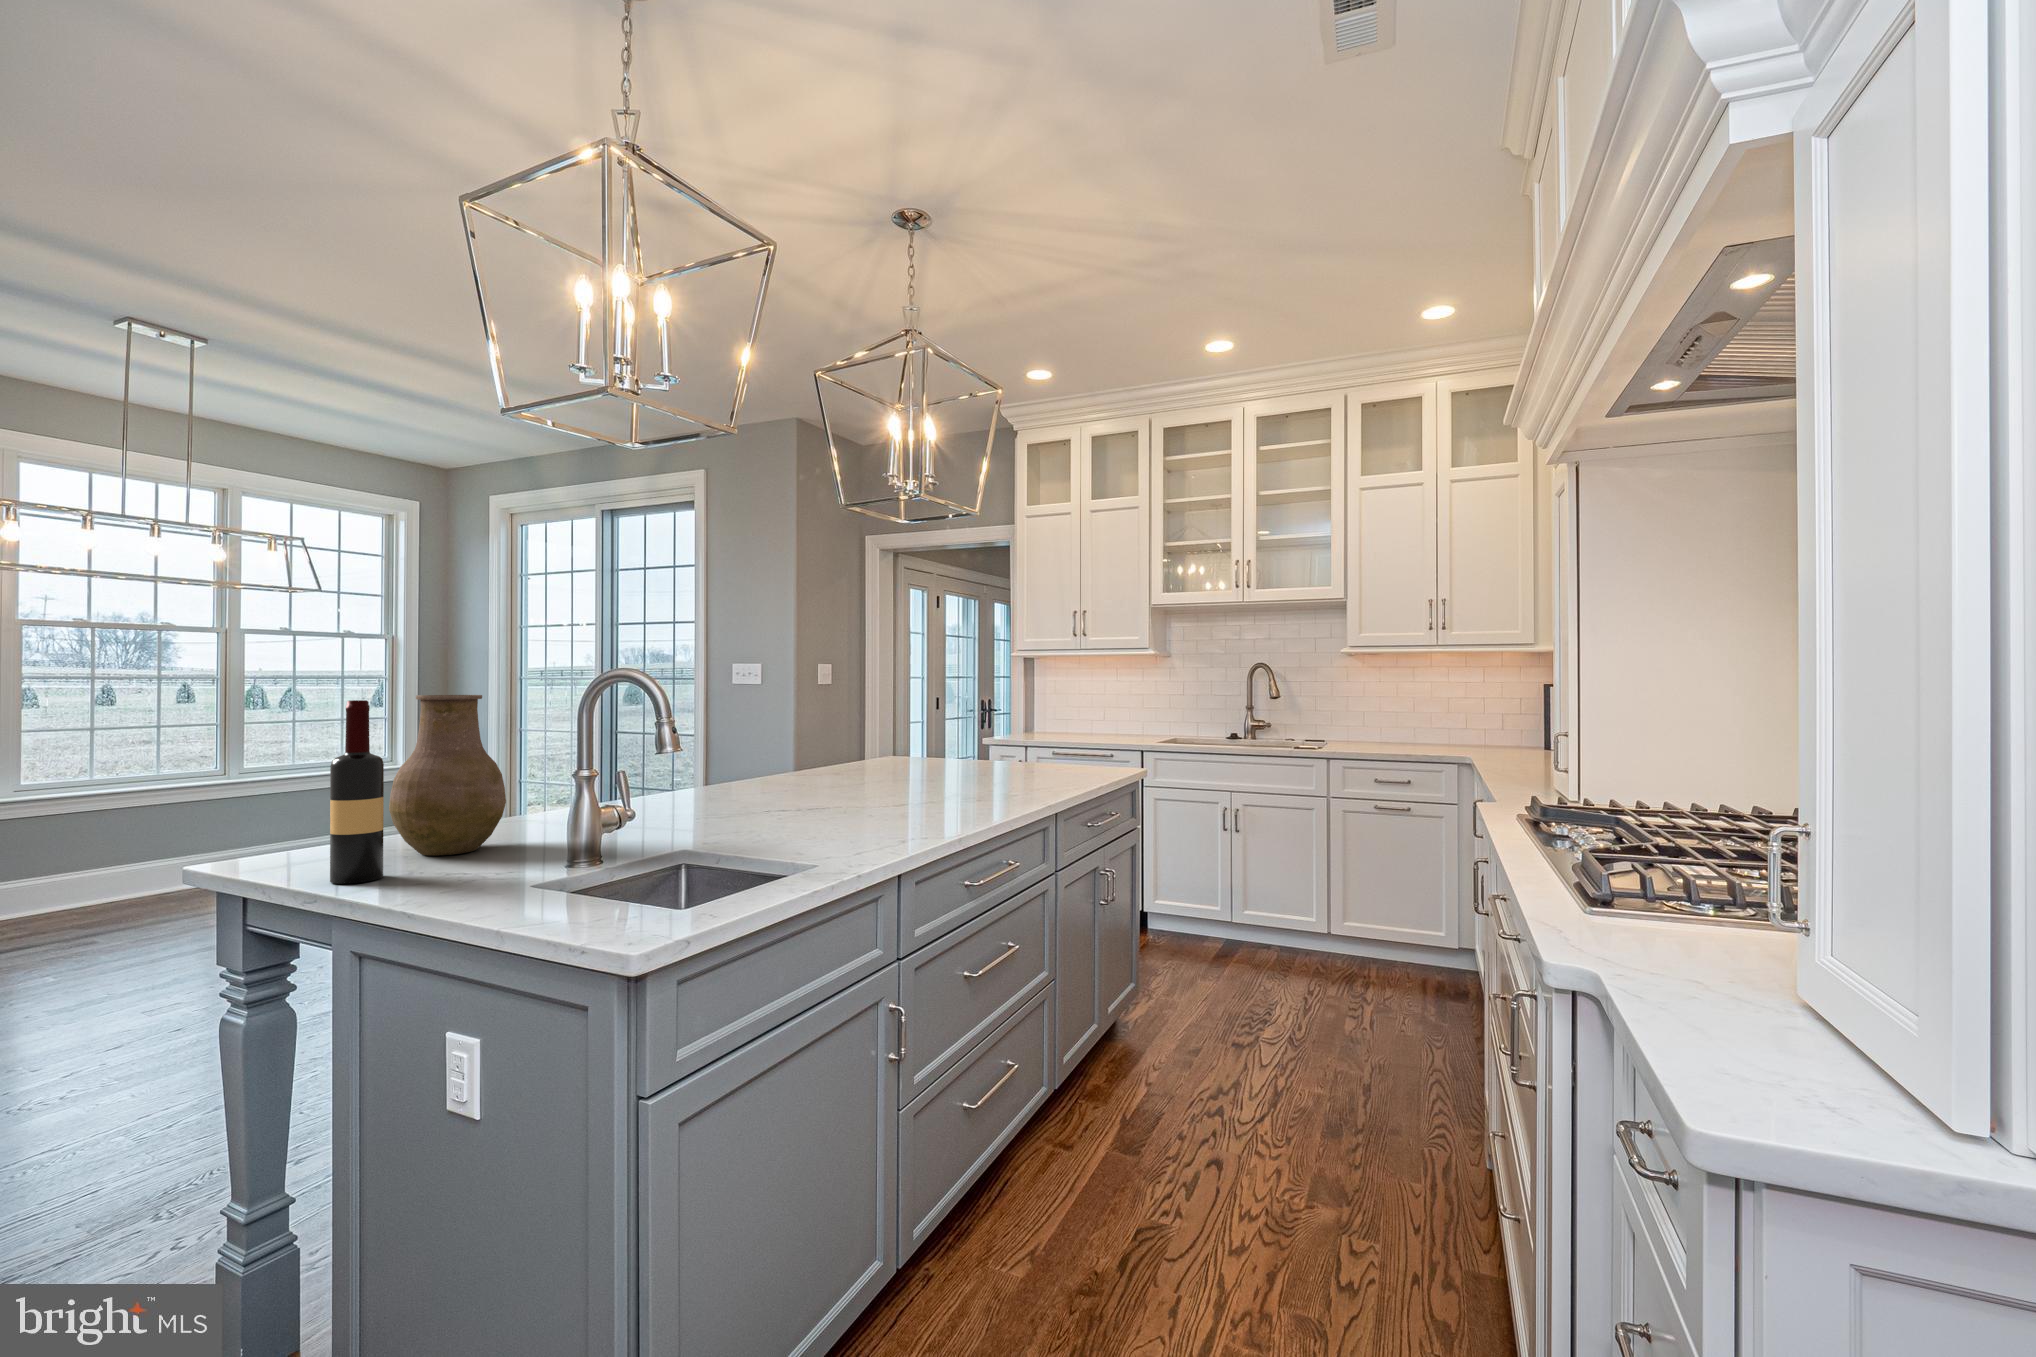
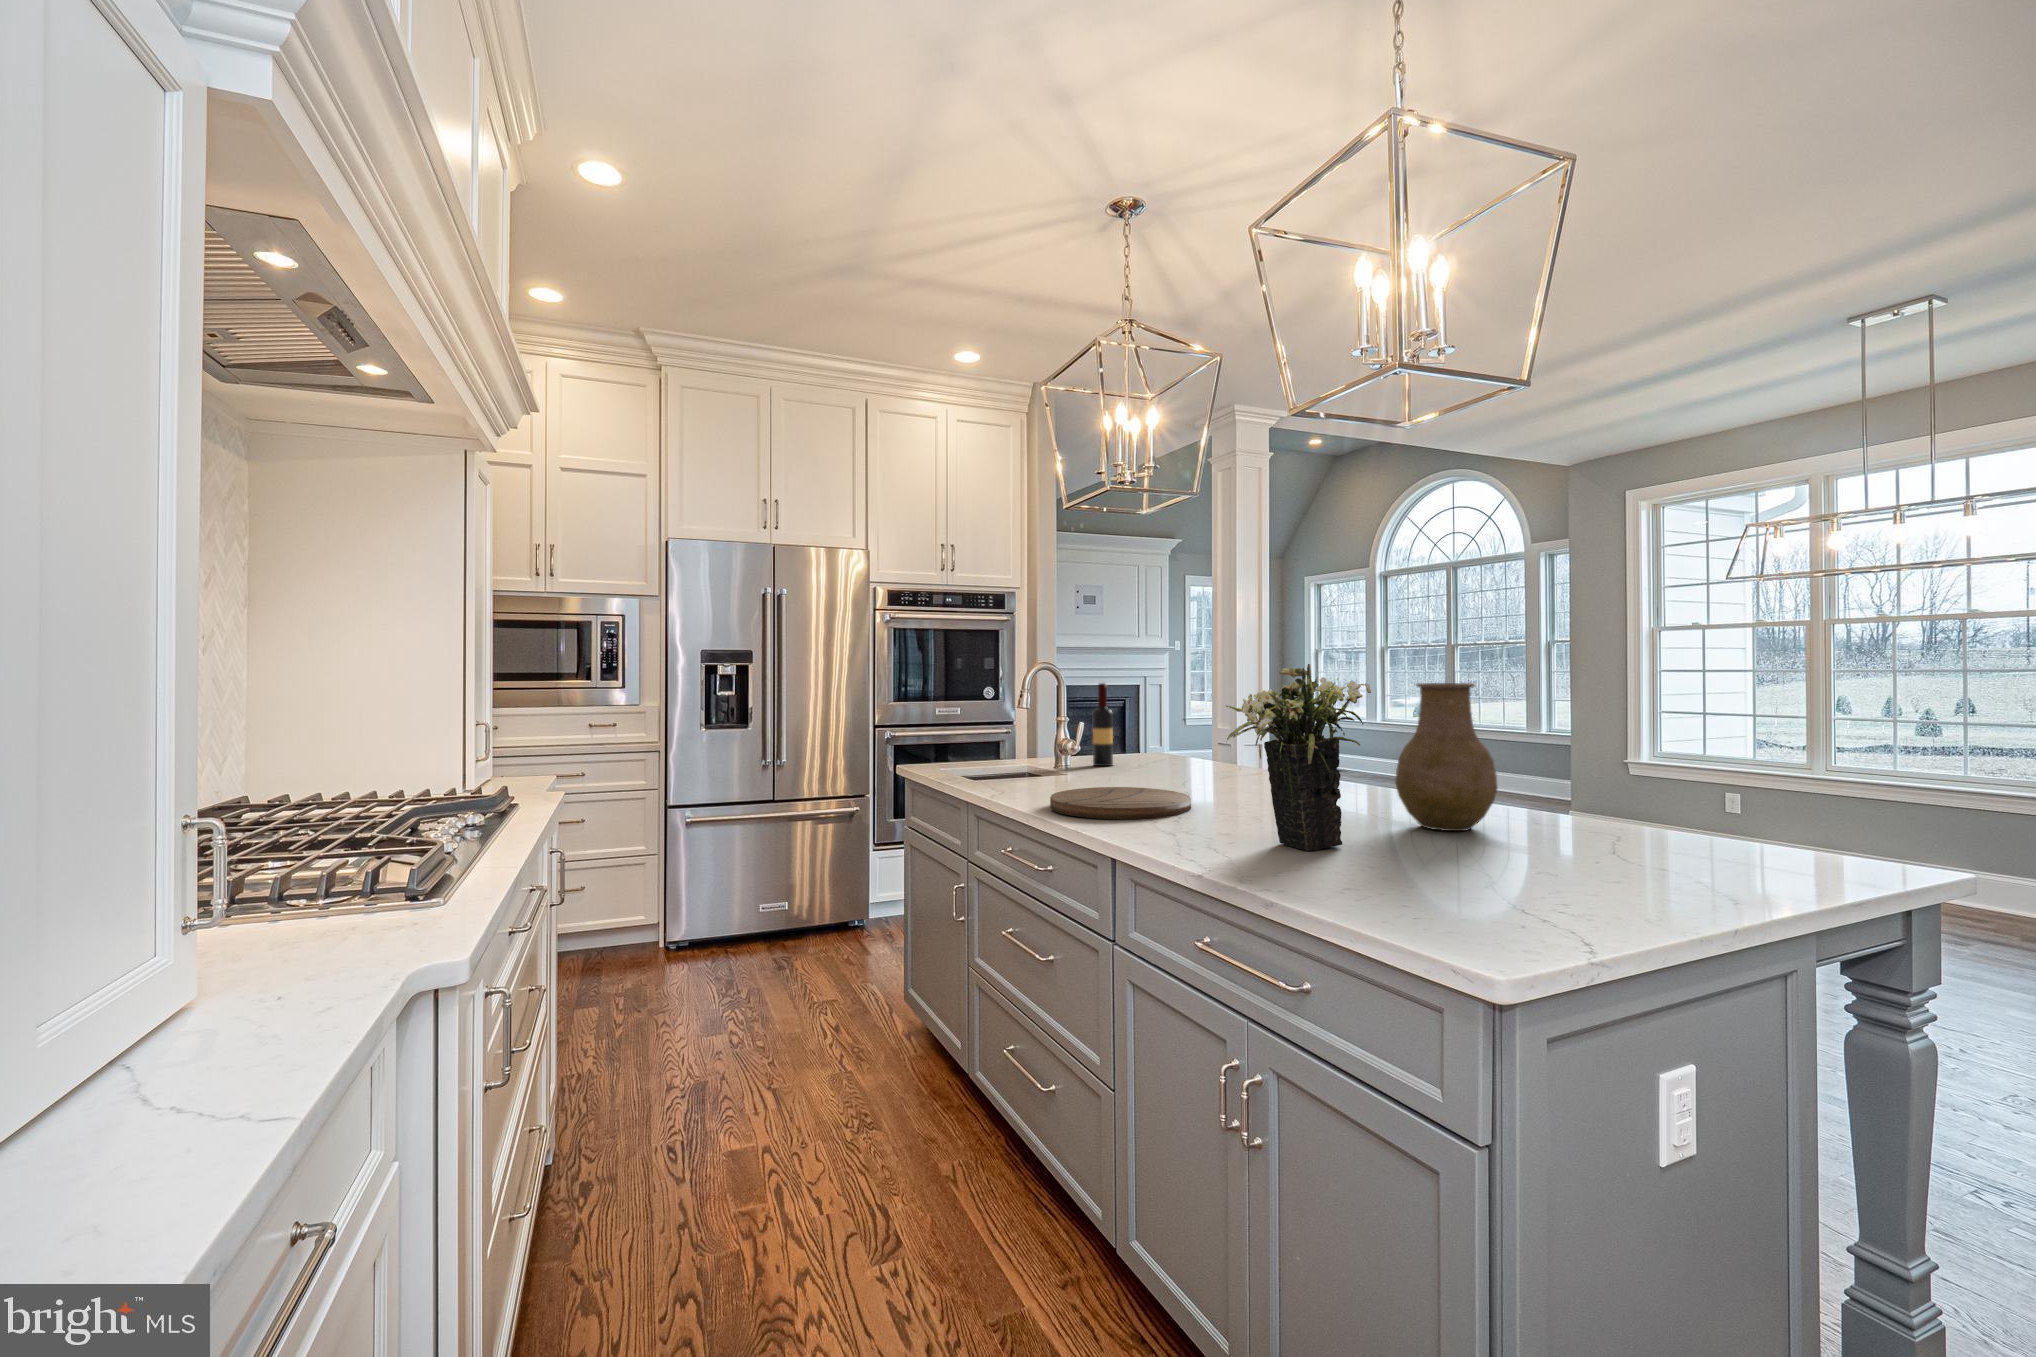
flower arrangement: none [929,668,1025,787] -> present [1226,664,1371,851]
vase: present [389,695,506,855] -> present [1395,683,1498,831]
cutting board: none [800,797,951,830] -> present [1050,787,1191,820]

